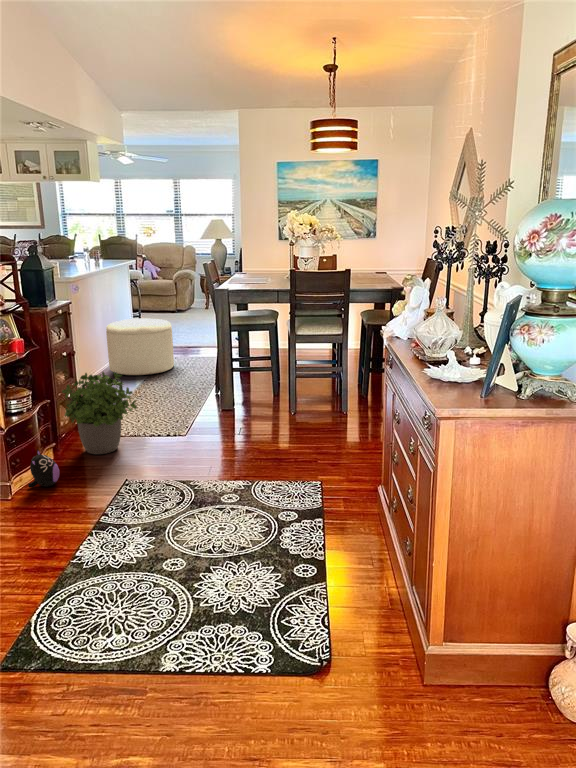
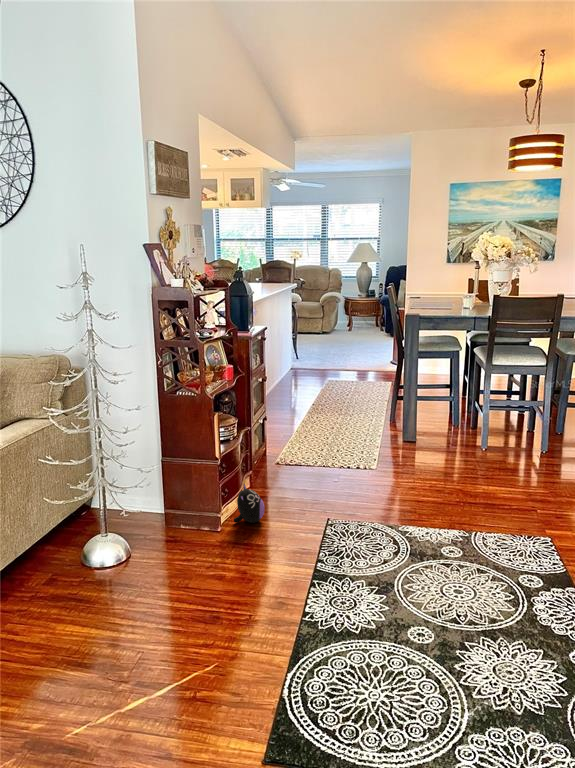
ottoman: present [106,318,174,375] -> none [275,342,339,400]
potted plant: present [62,372,137,454] -> none [261,402,334,488]

